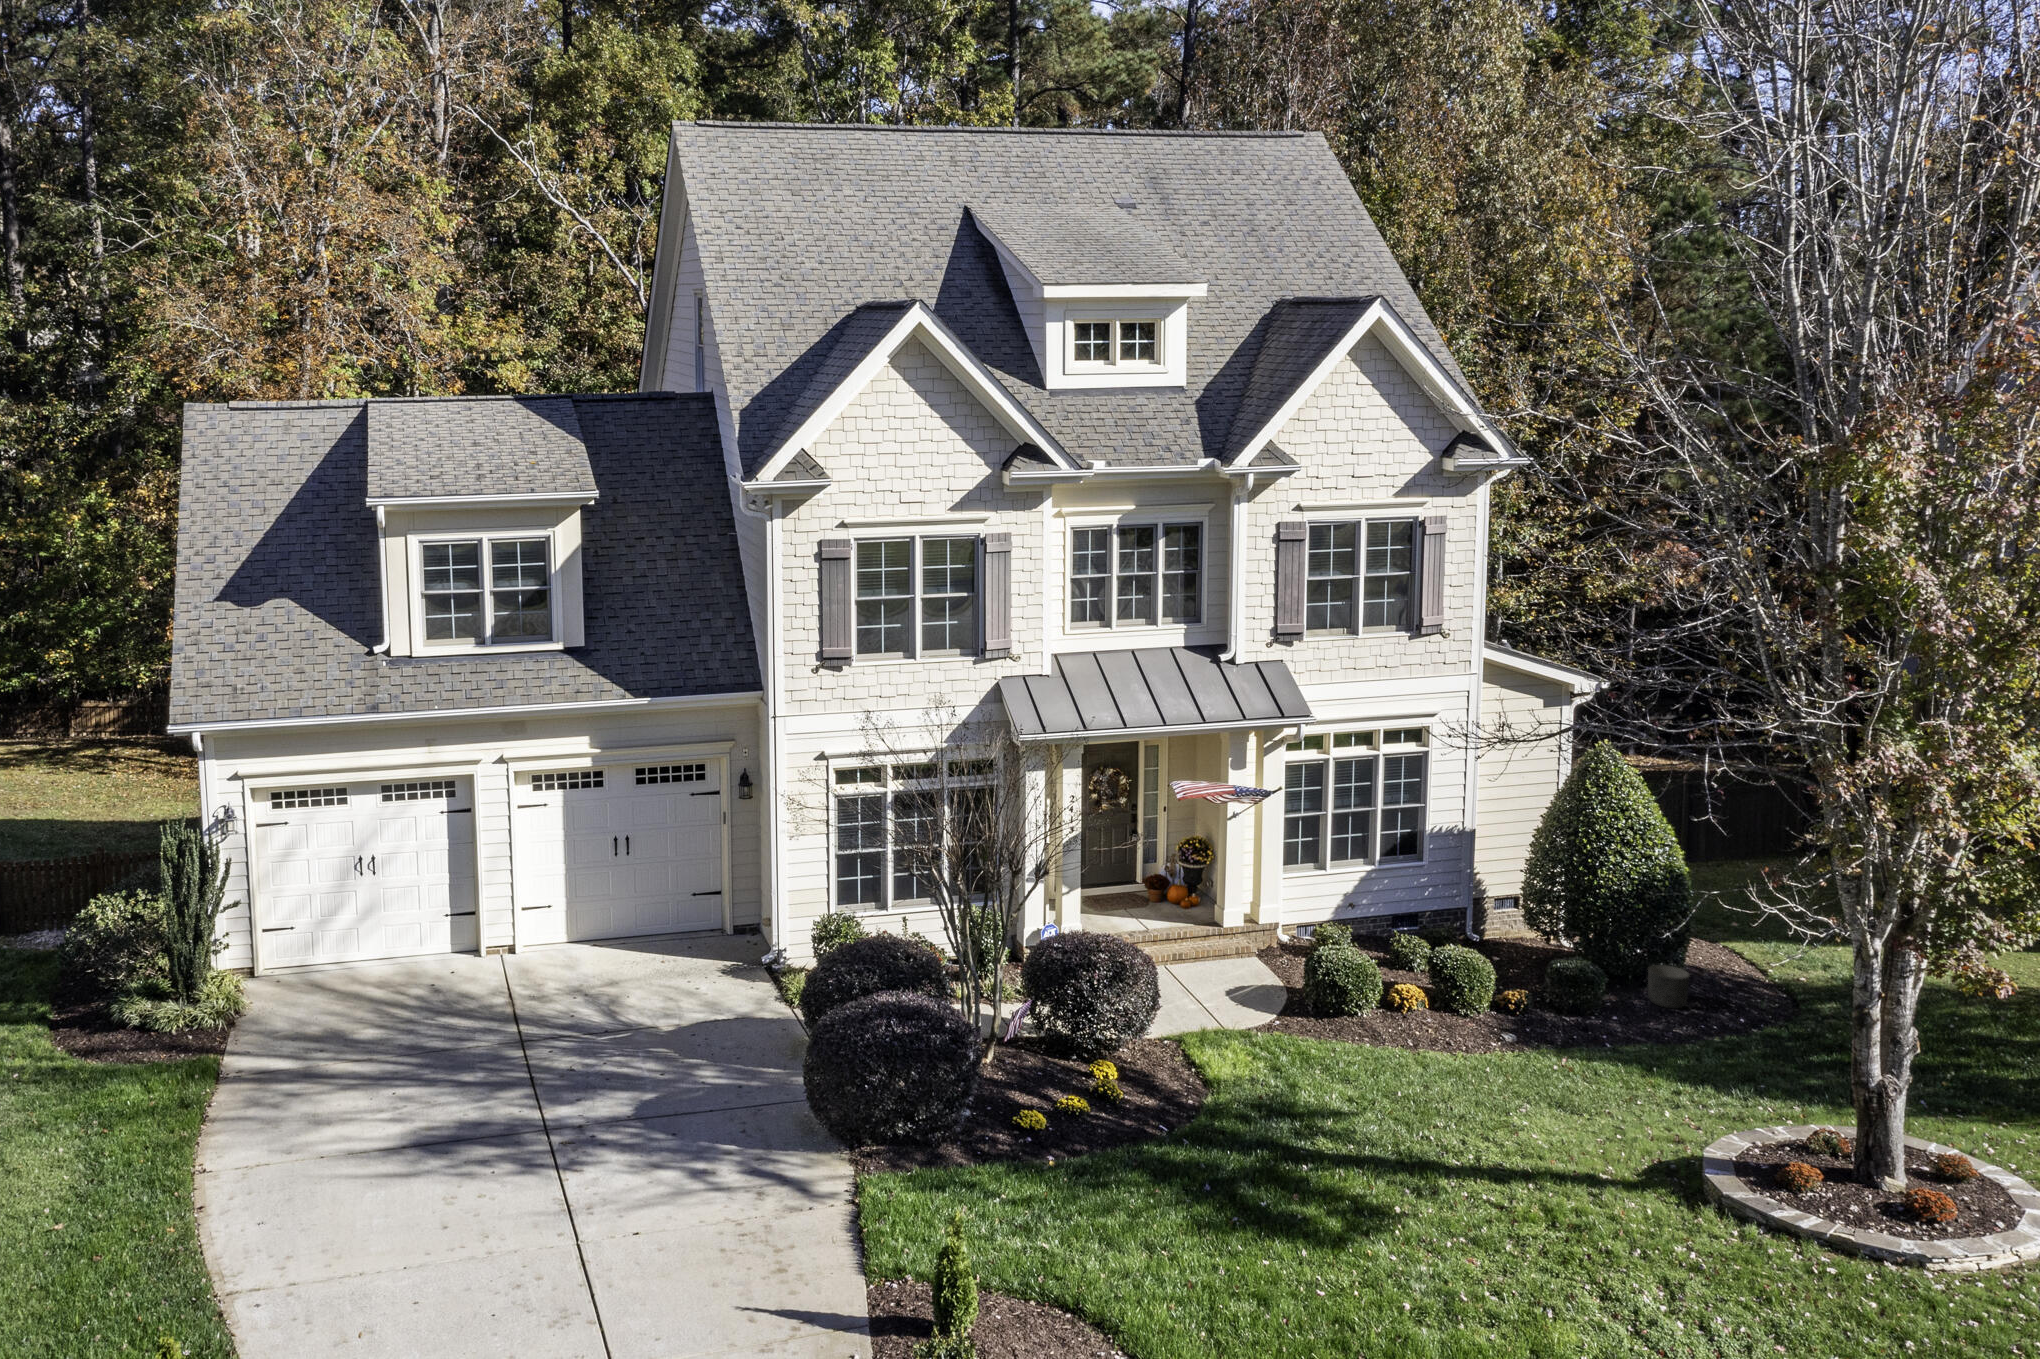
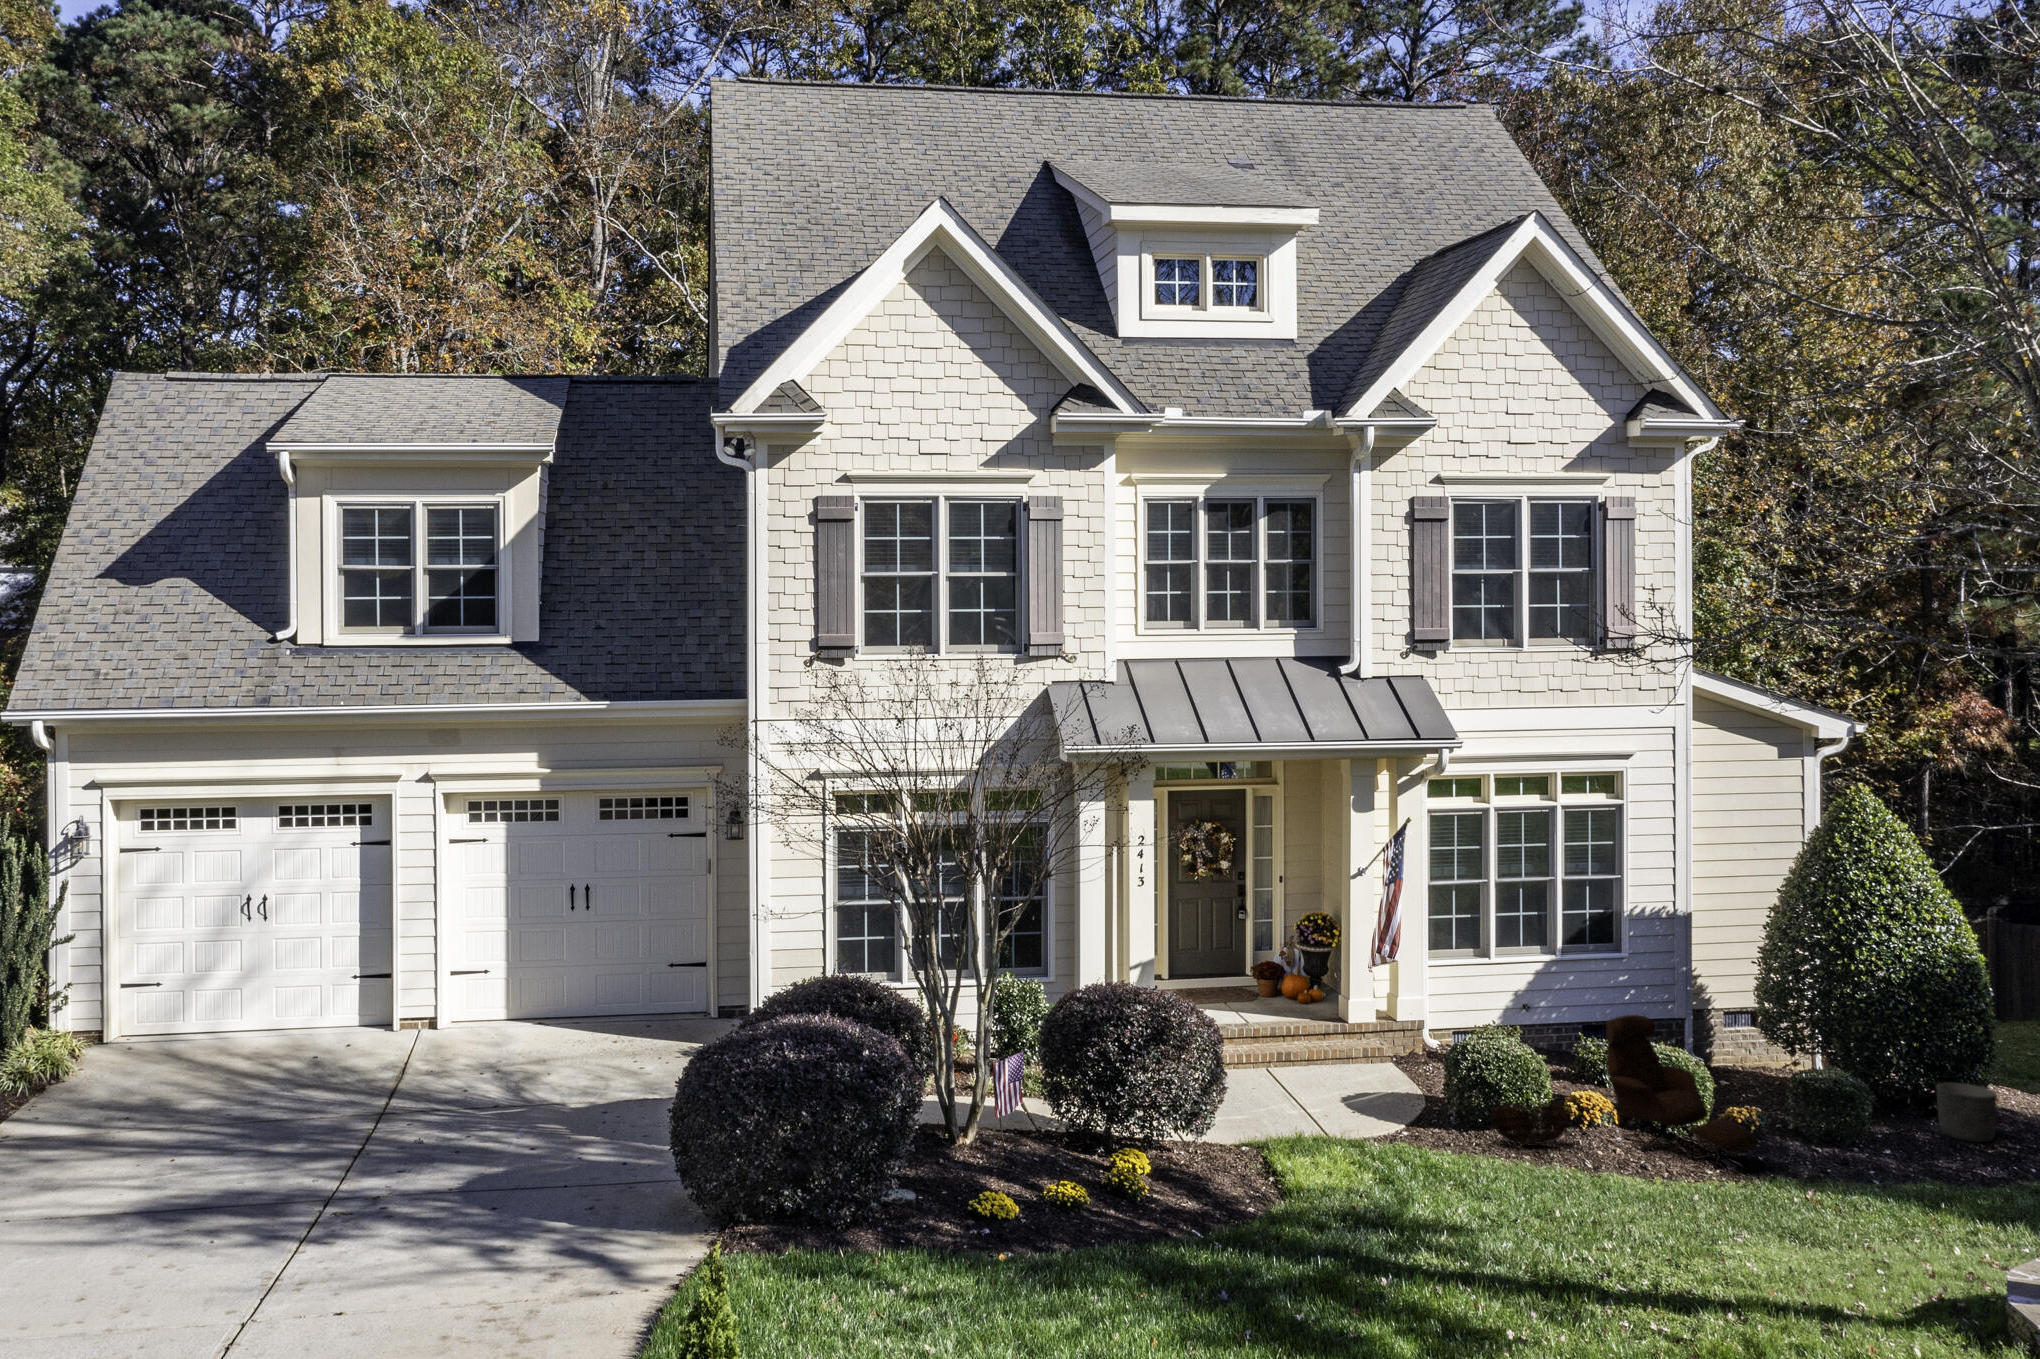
lounge chair: none [1424,932,1527,1046] -> present [1606,1015,1757,1169]
basket: none [1342,1000,1397,1031] -> present [1491,1102,1568,1146]

